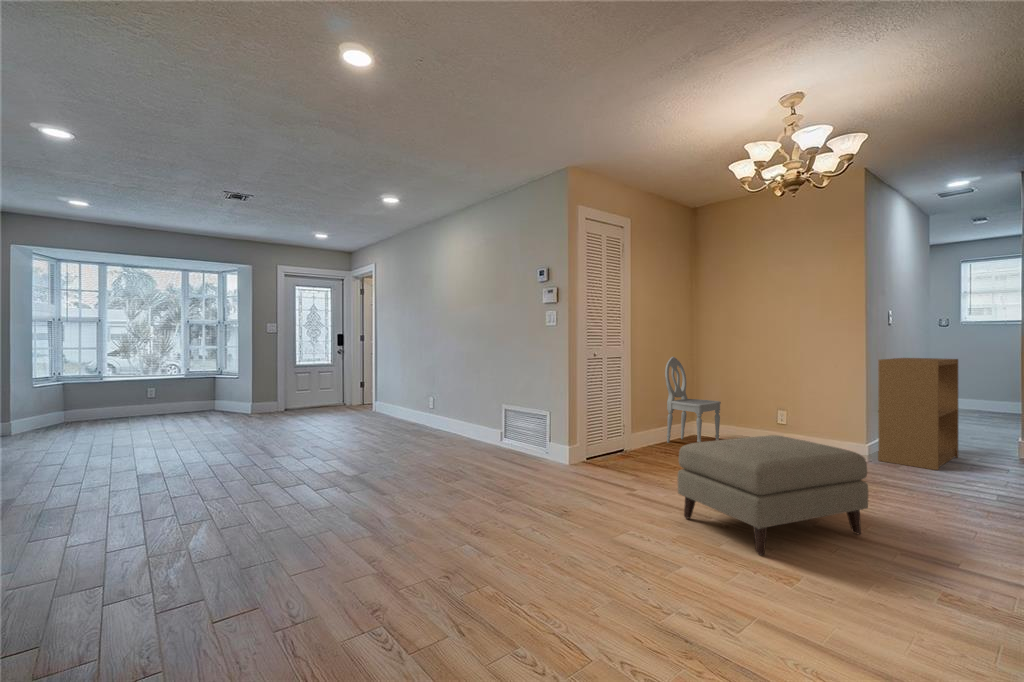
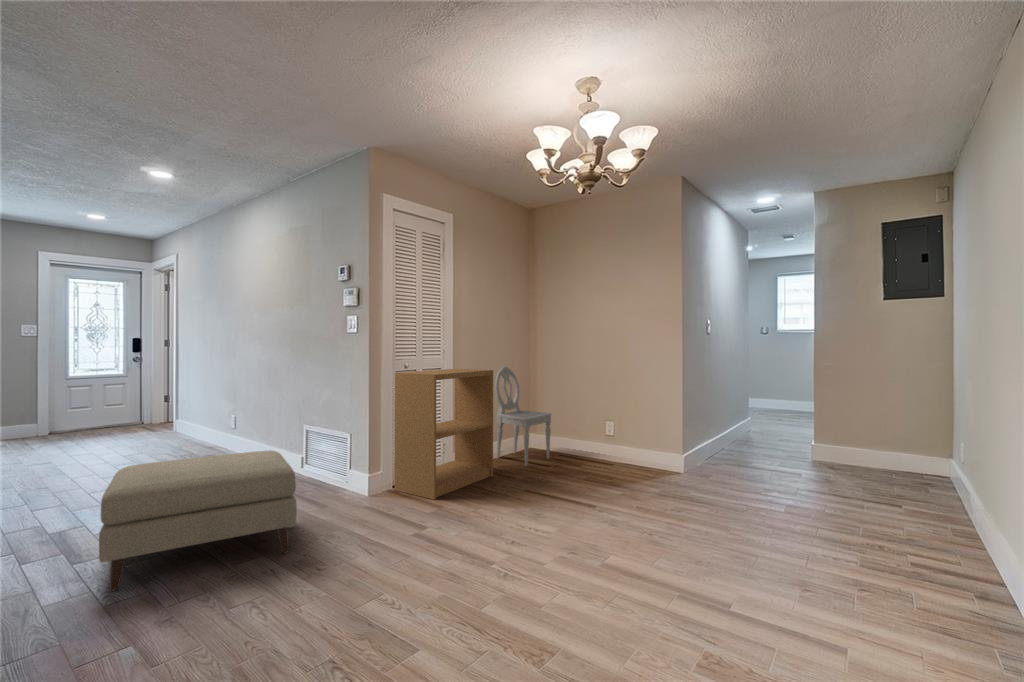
bookshelf: present [878,358,958,470] -> present [395,369,493,499]
ottoman: present [678,435,868,555] -> present [99,451,297,591]

